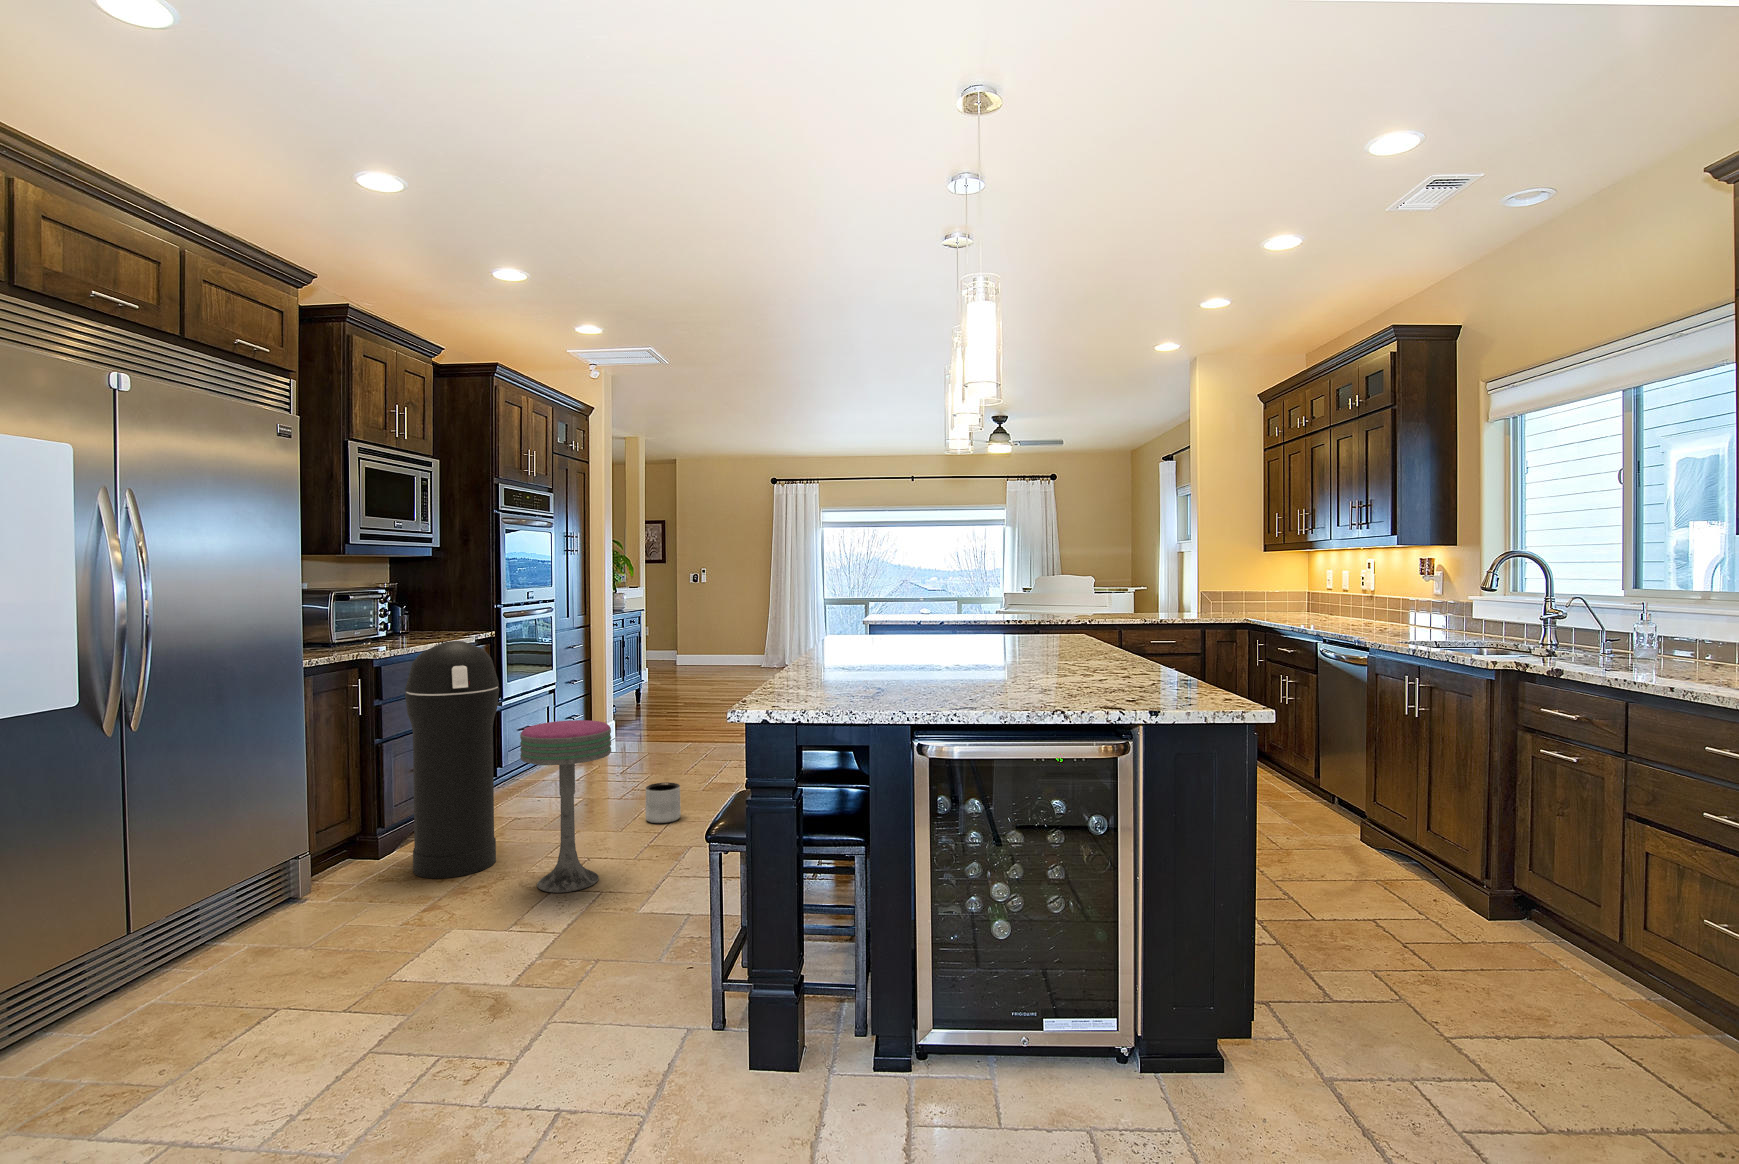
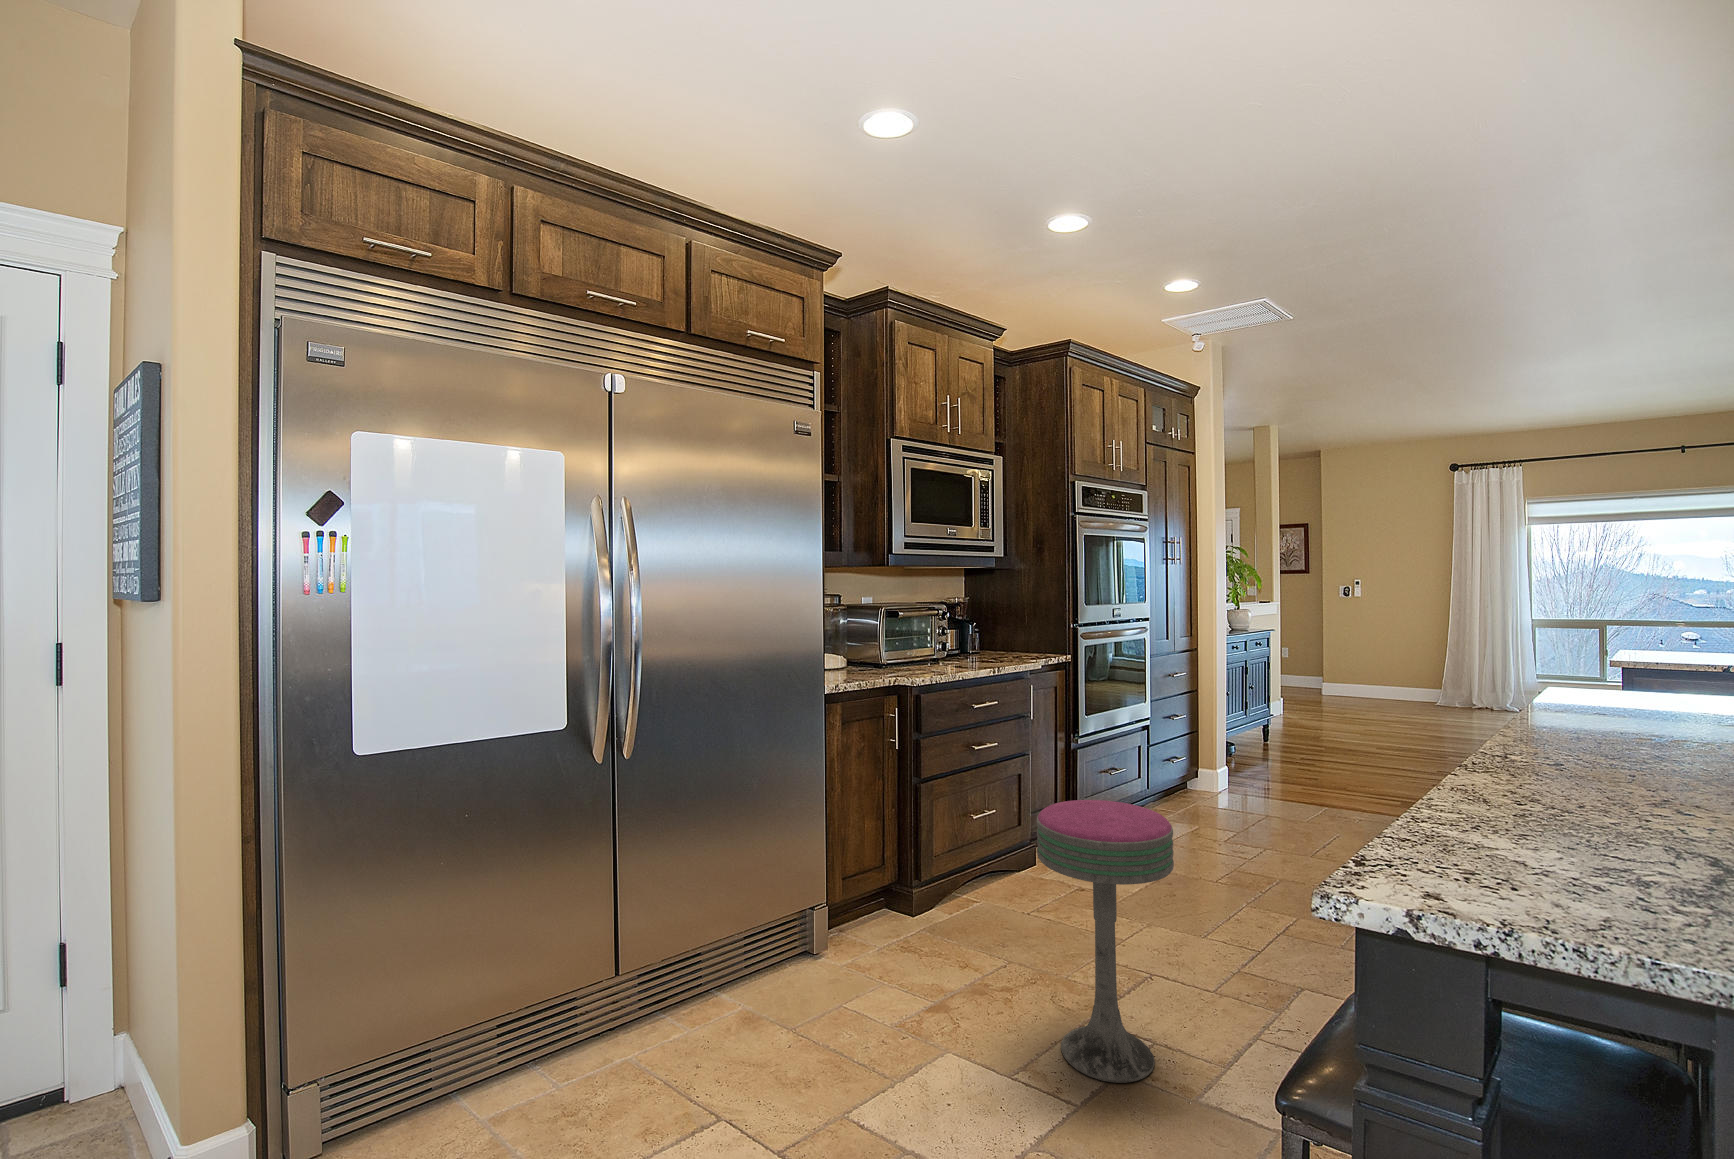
trash can: present [405,641,499,878] -> none [925,671,1033,981]
planter: present [645,782,681,823] -> none [1251,899,1310,971]

